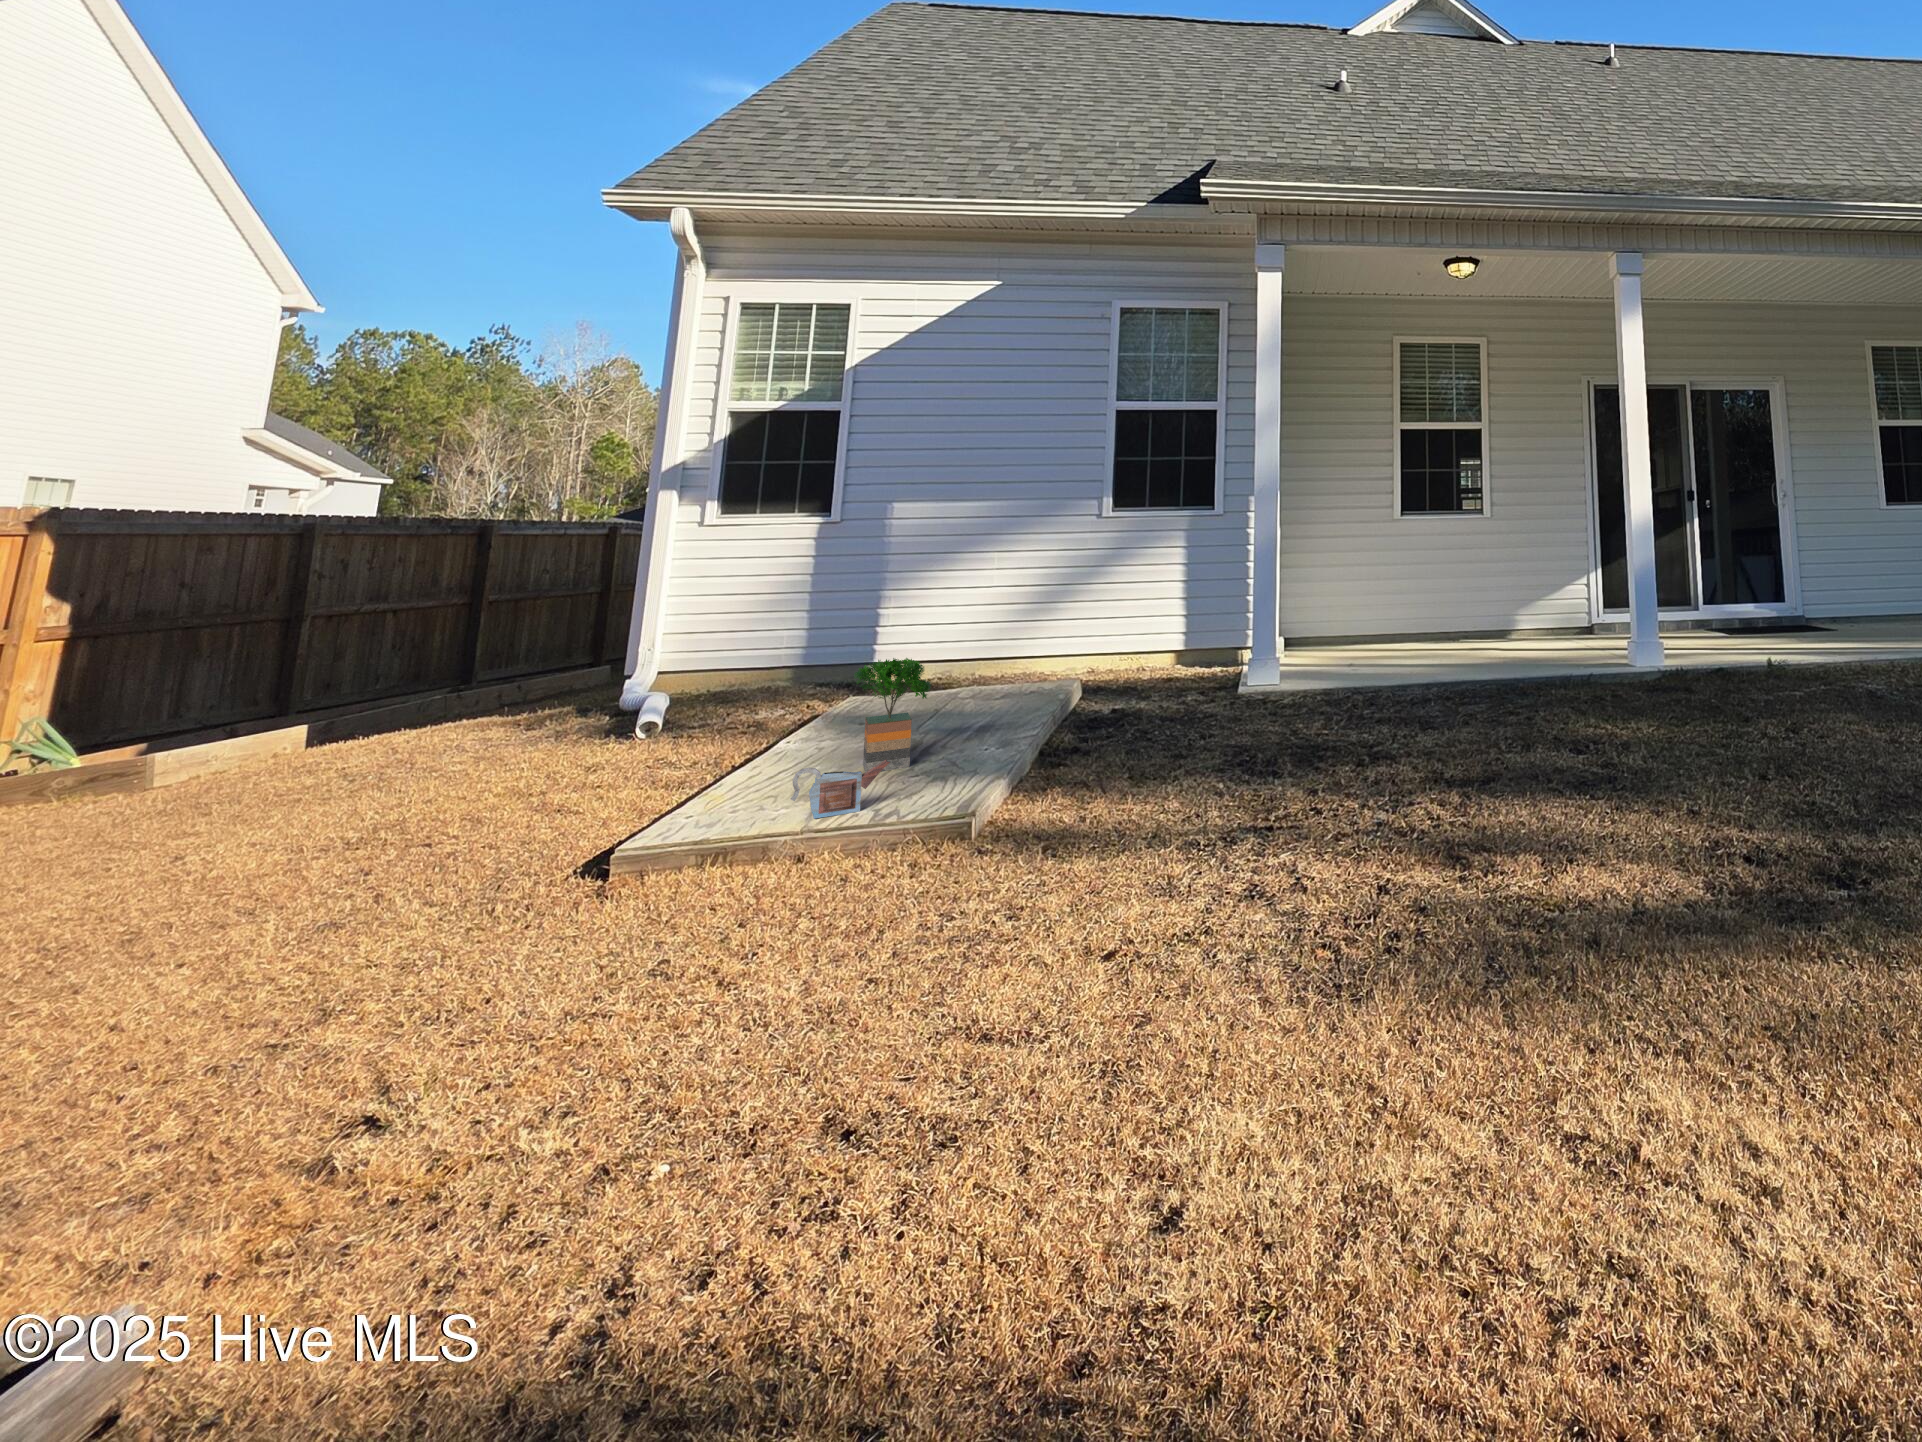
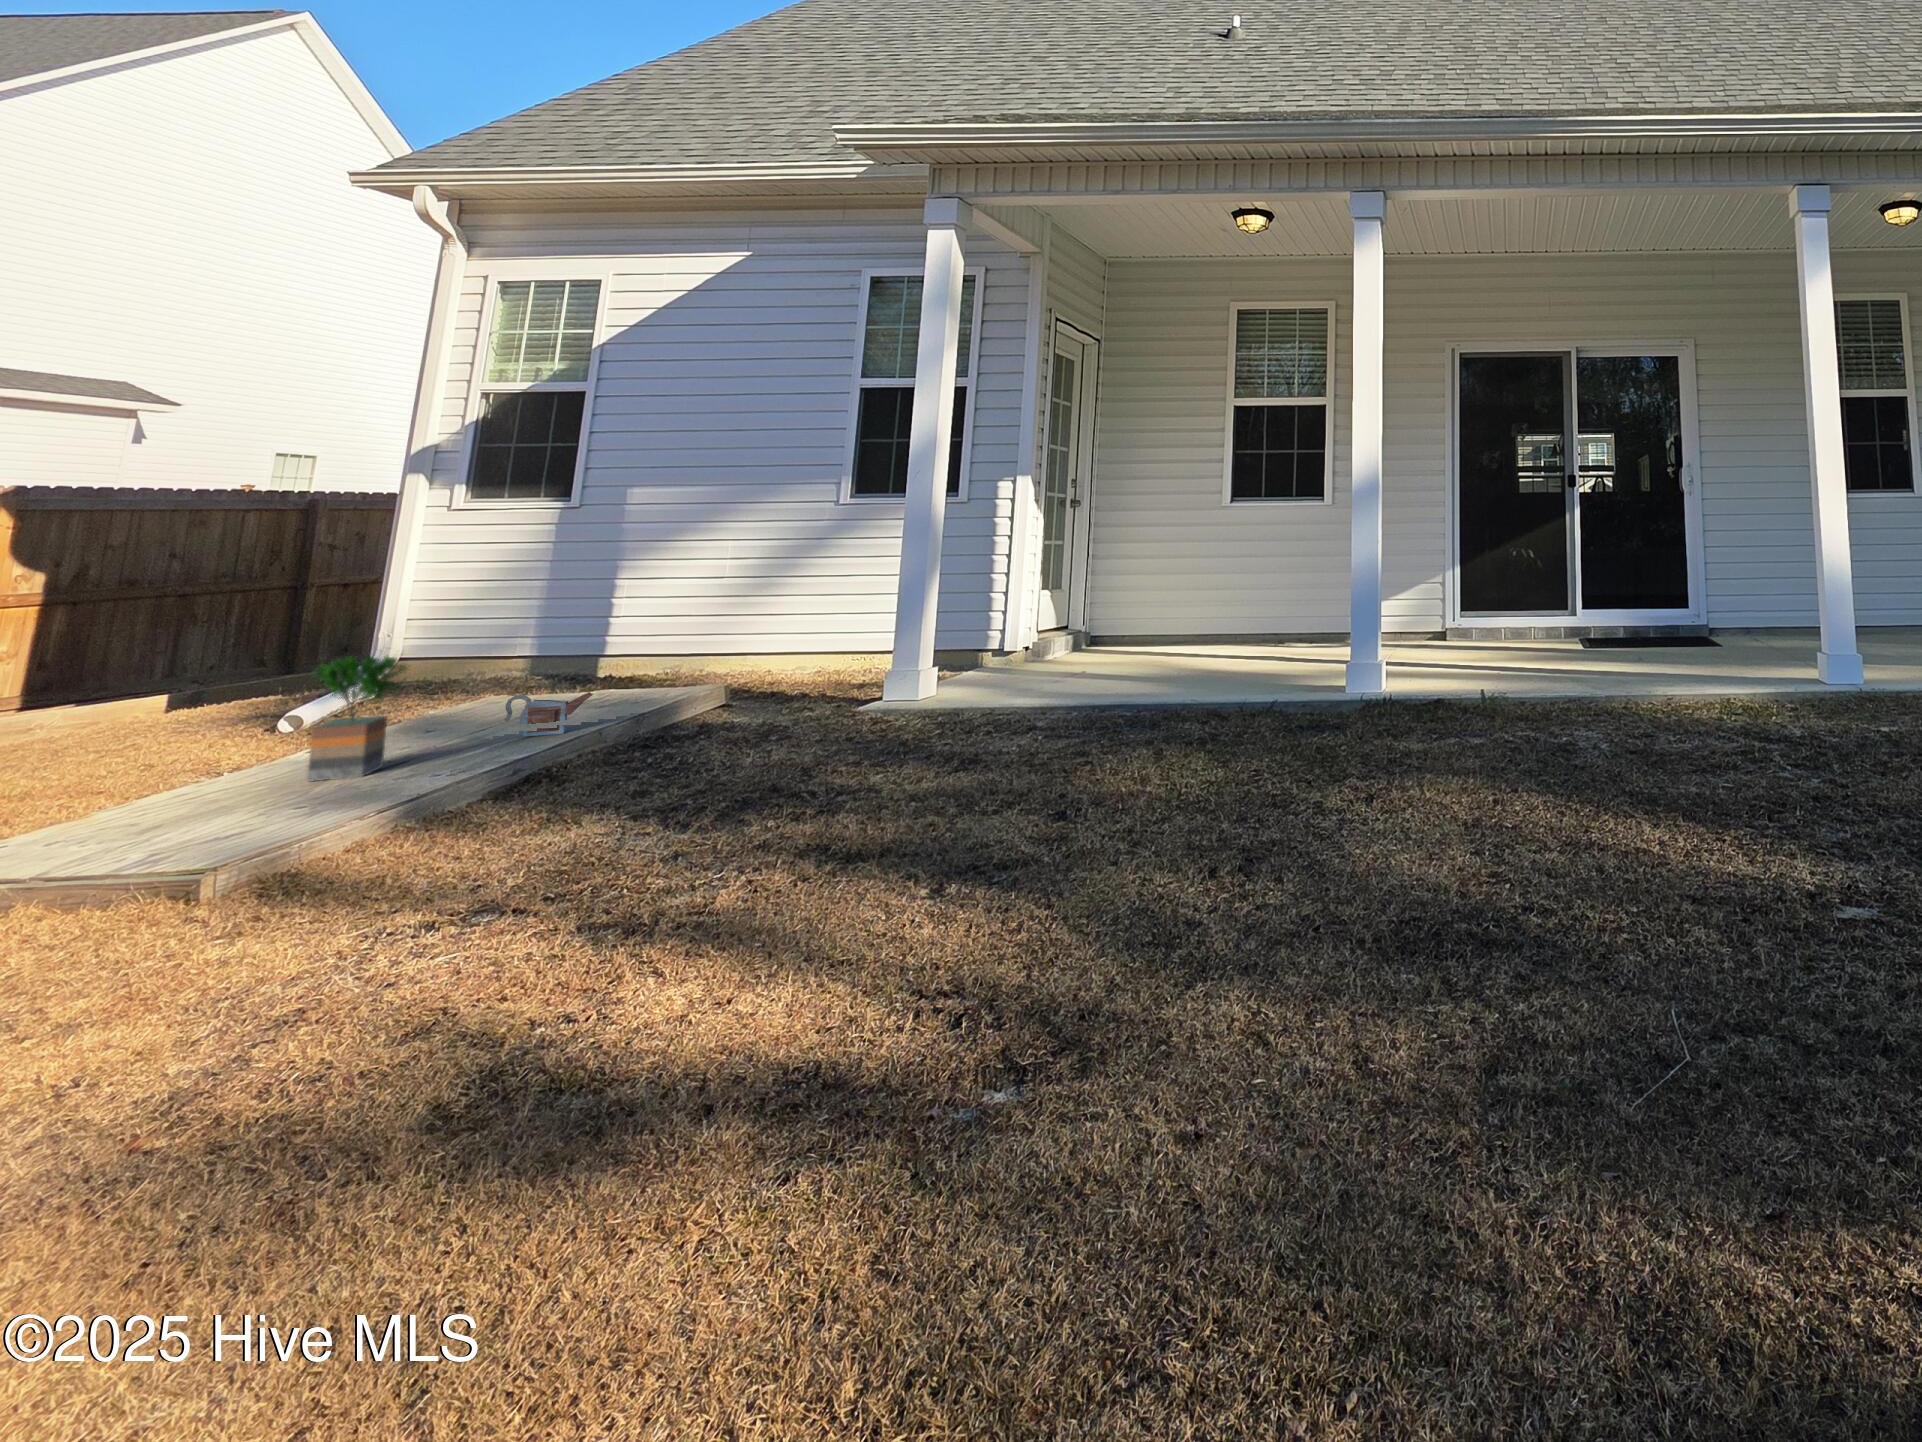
watering can: present [790,760,890,819] -> present [504,692,593,737]

